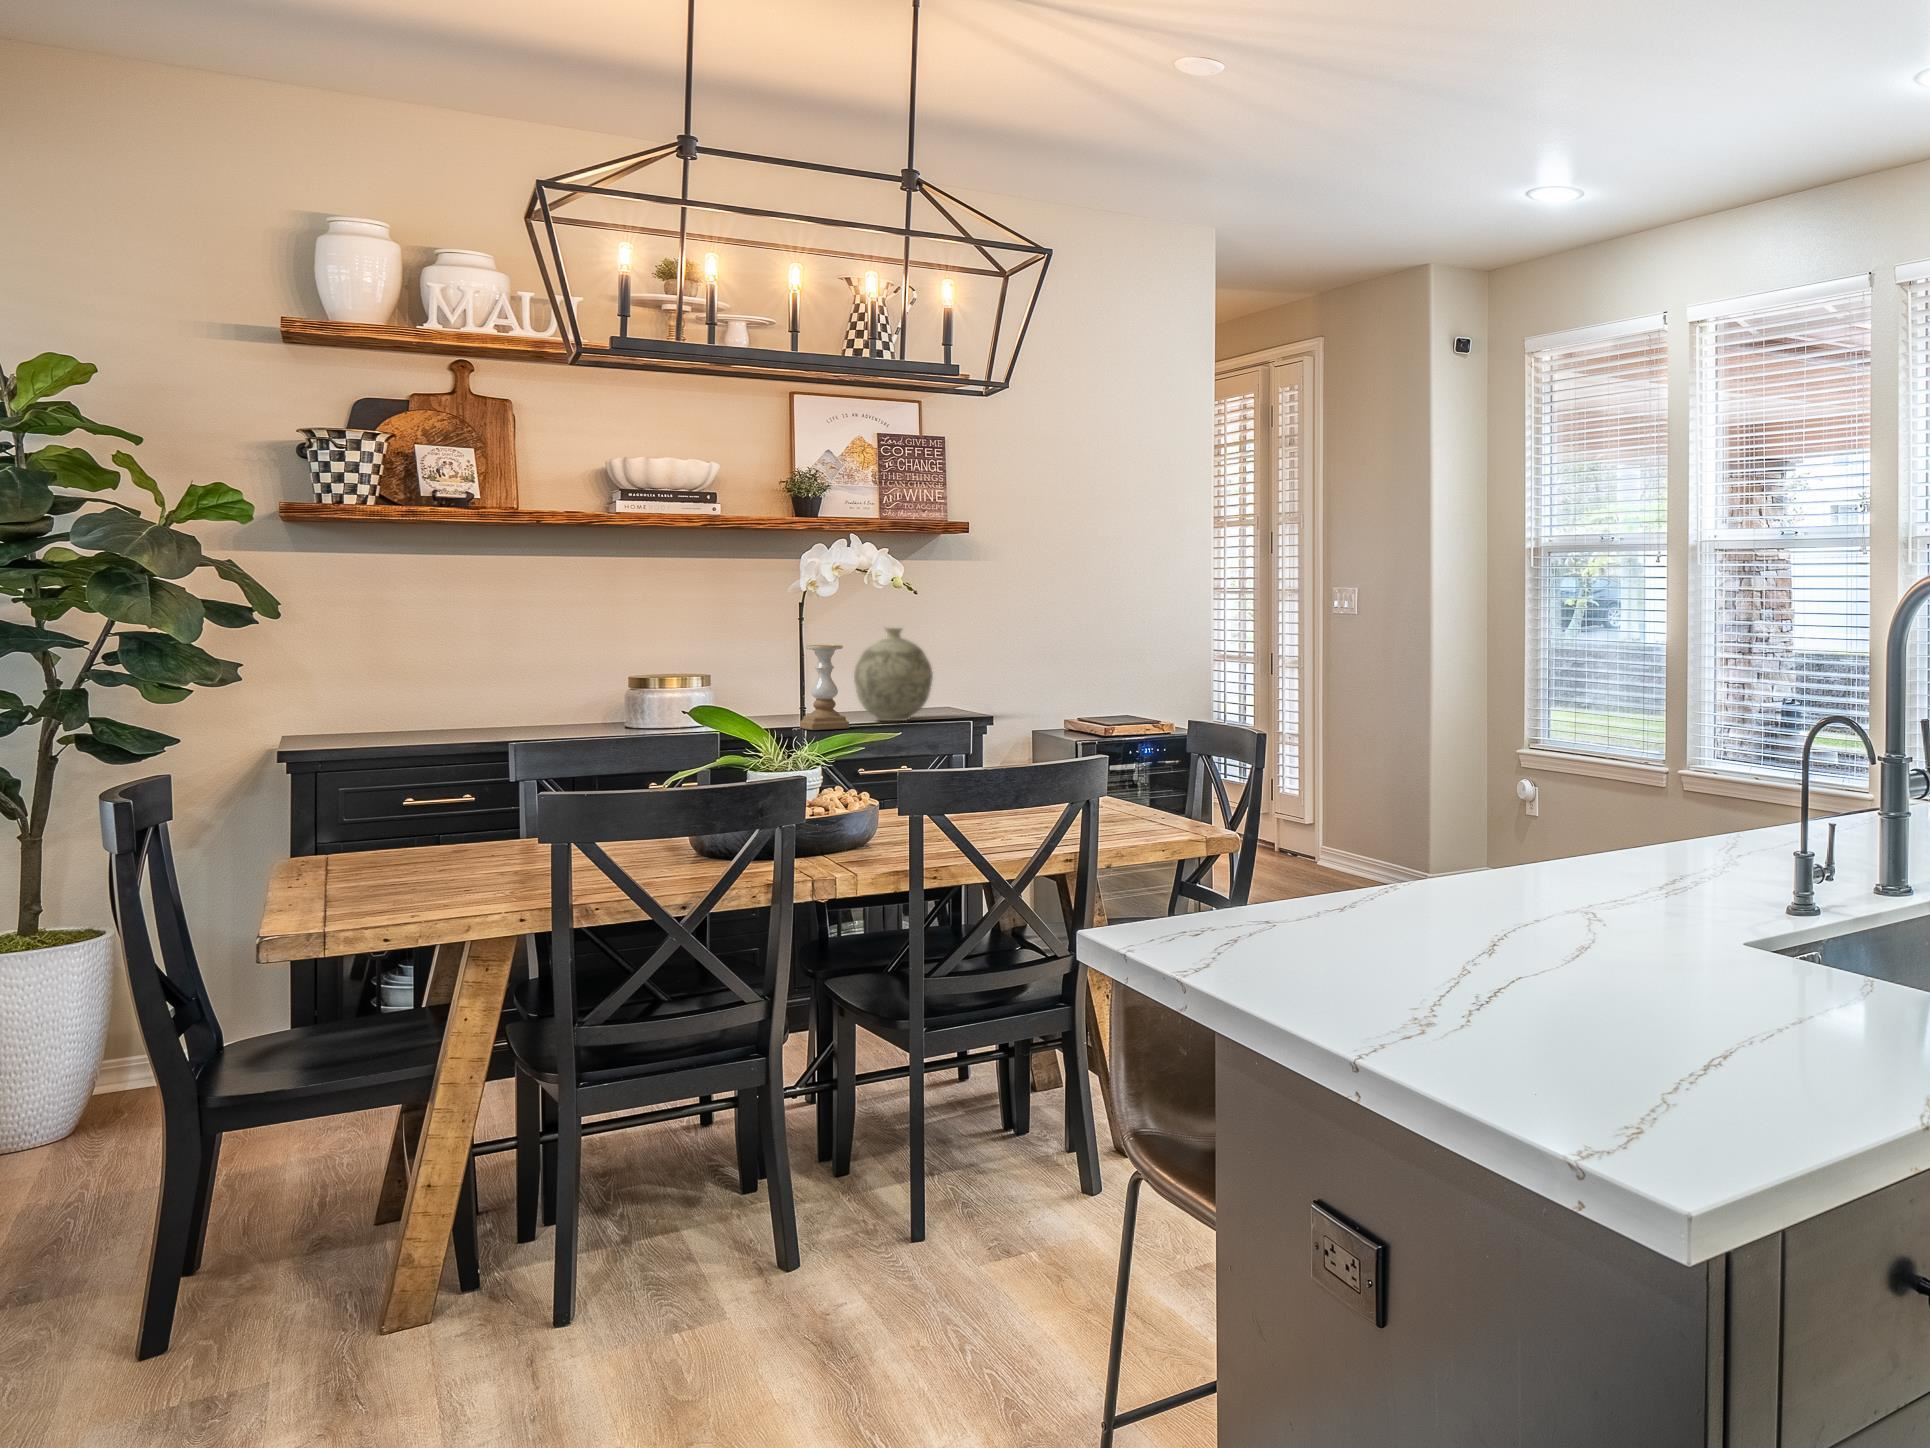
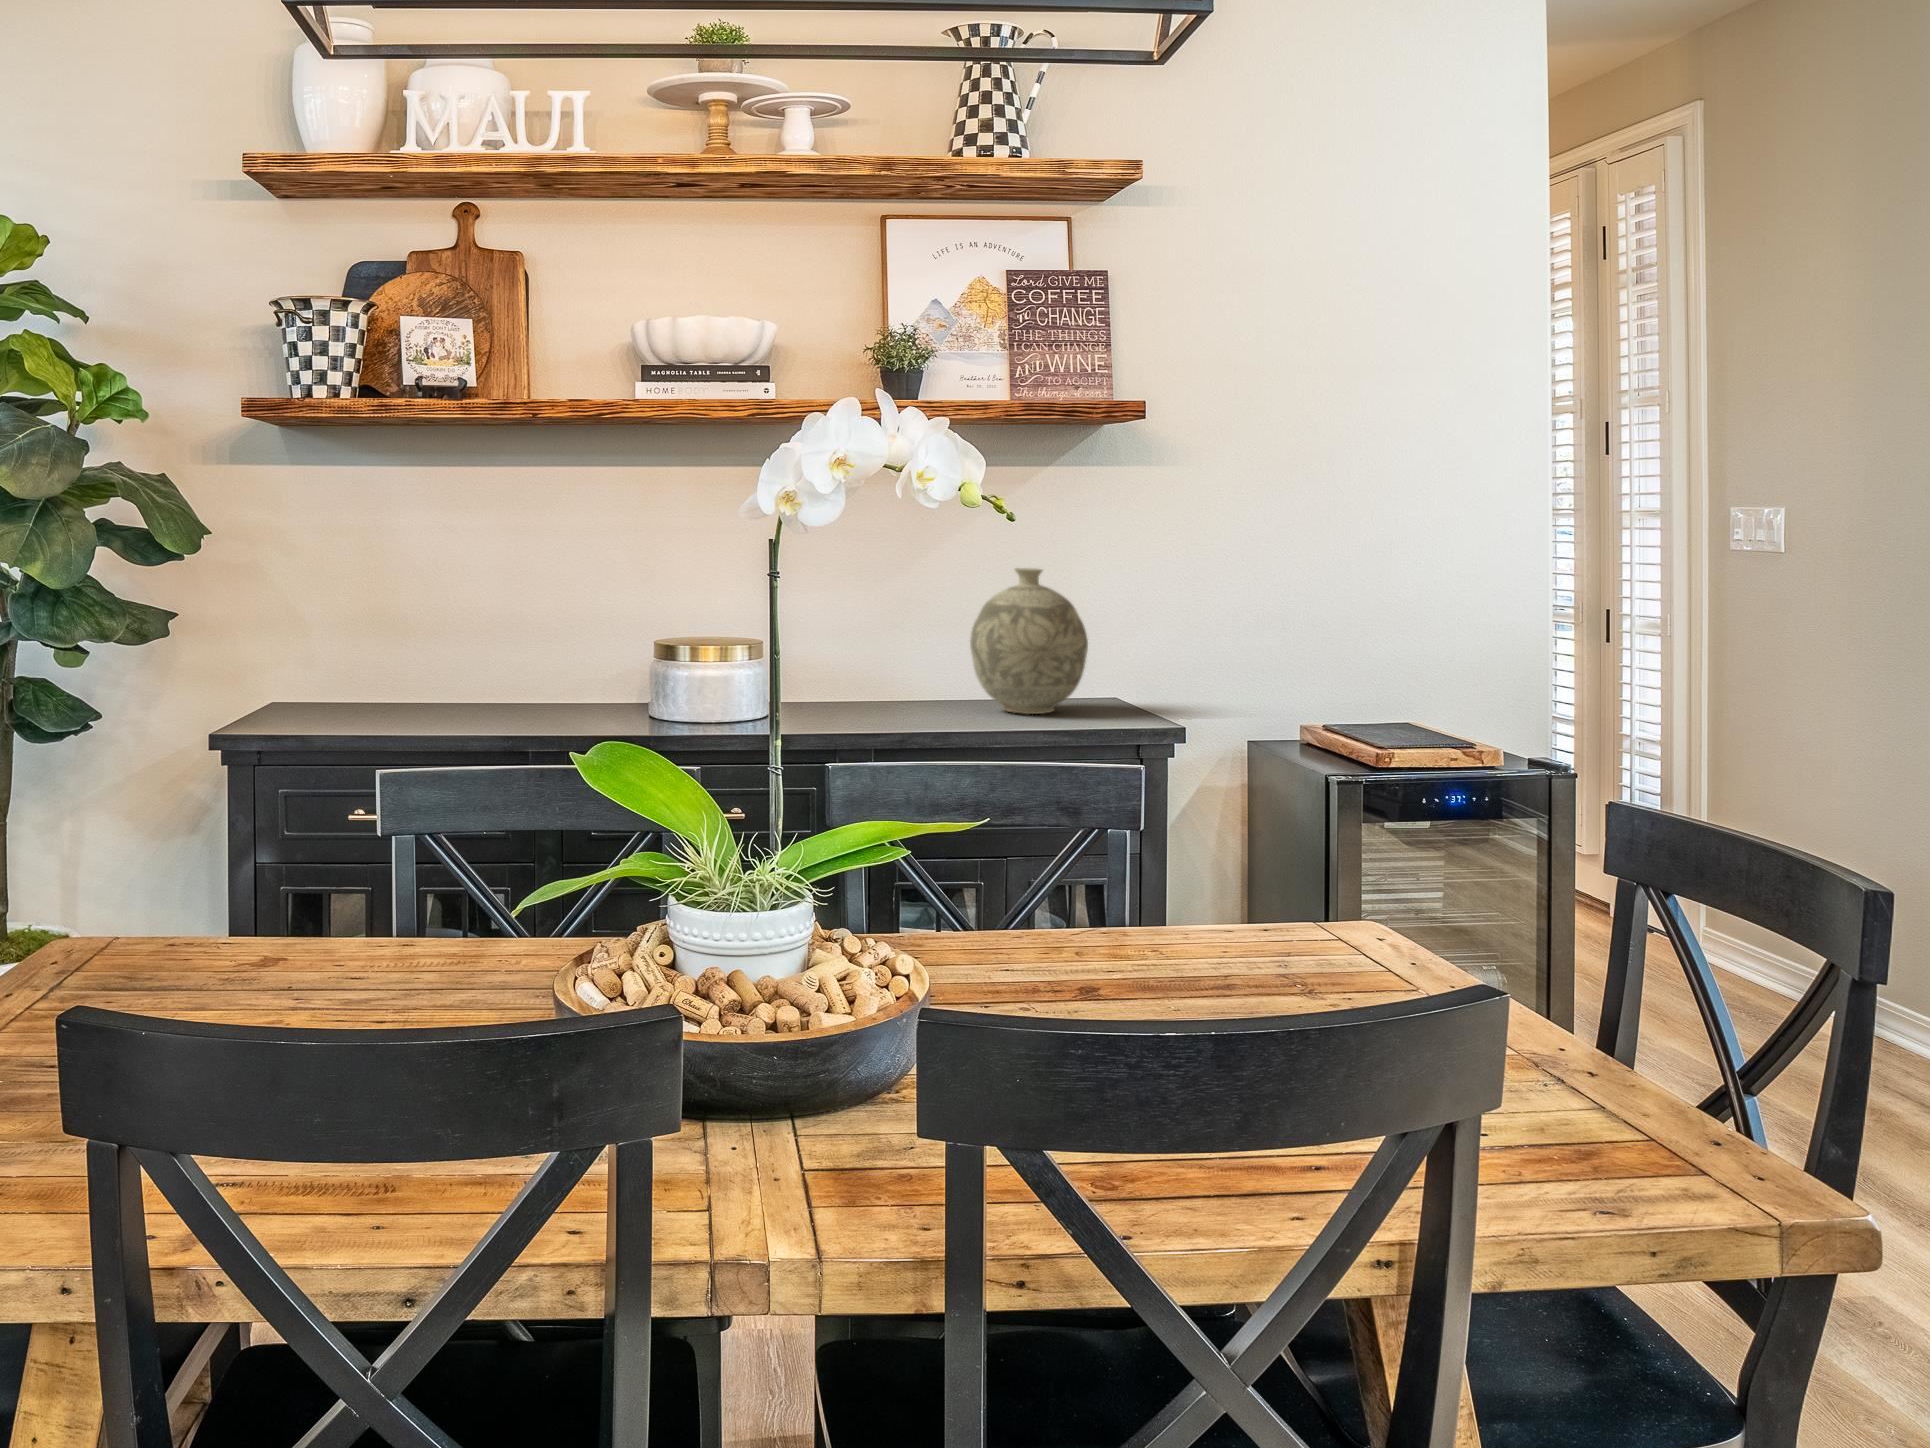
candle holder: present [800,645,849,730] -> none [887,595,957,727]

